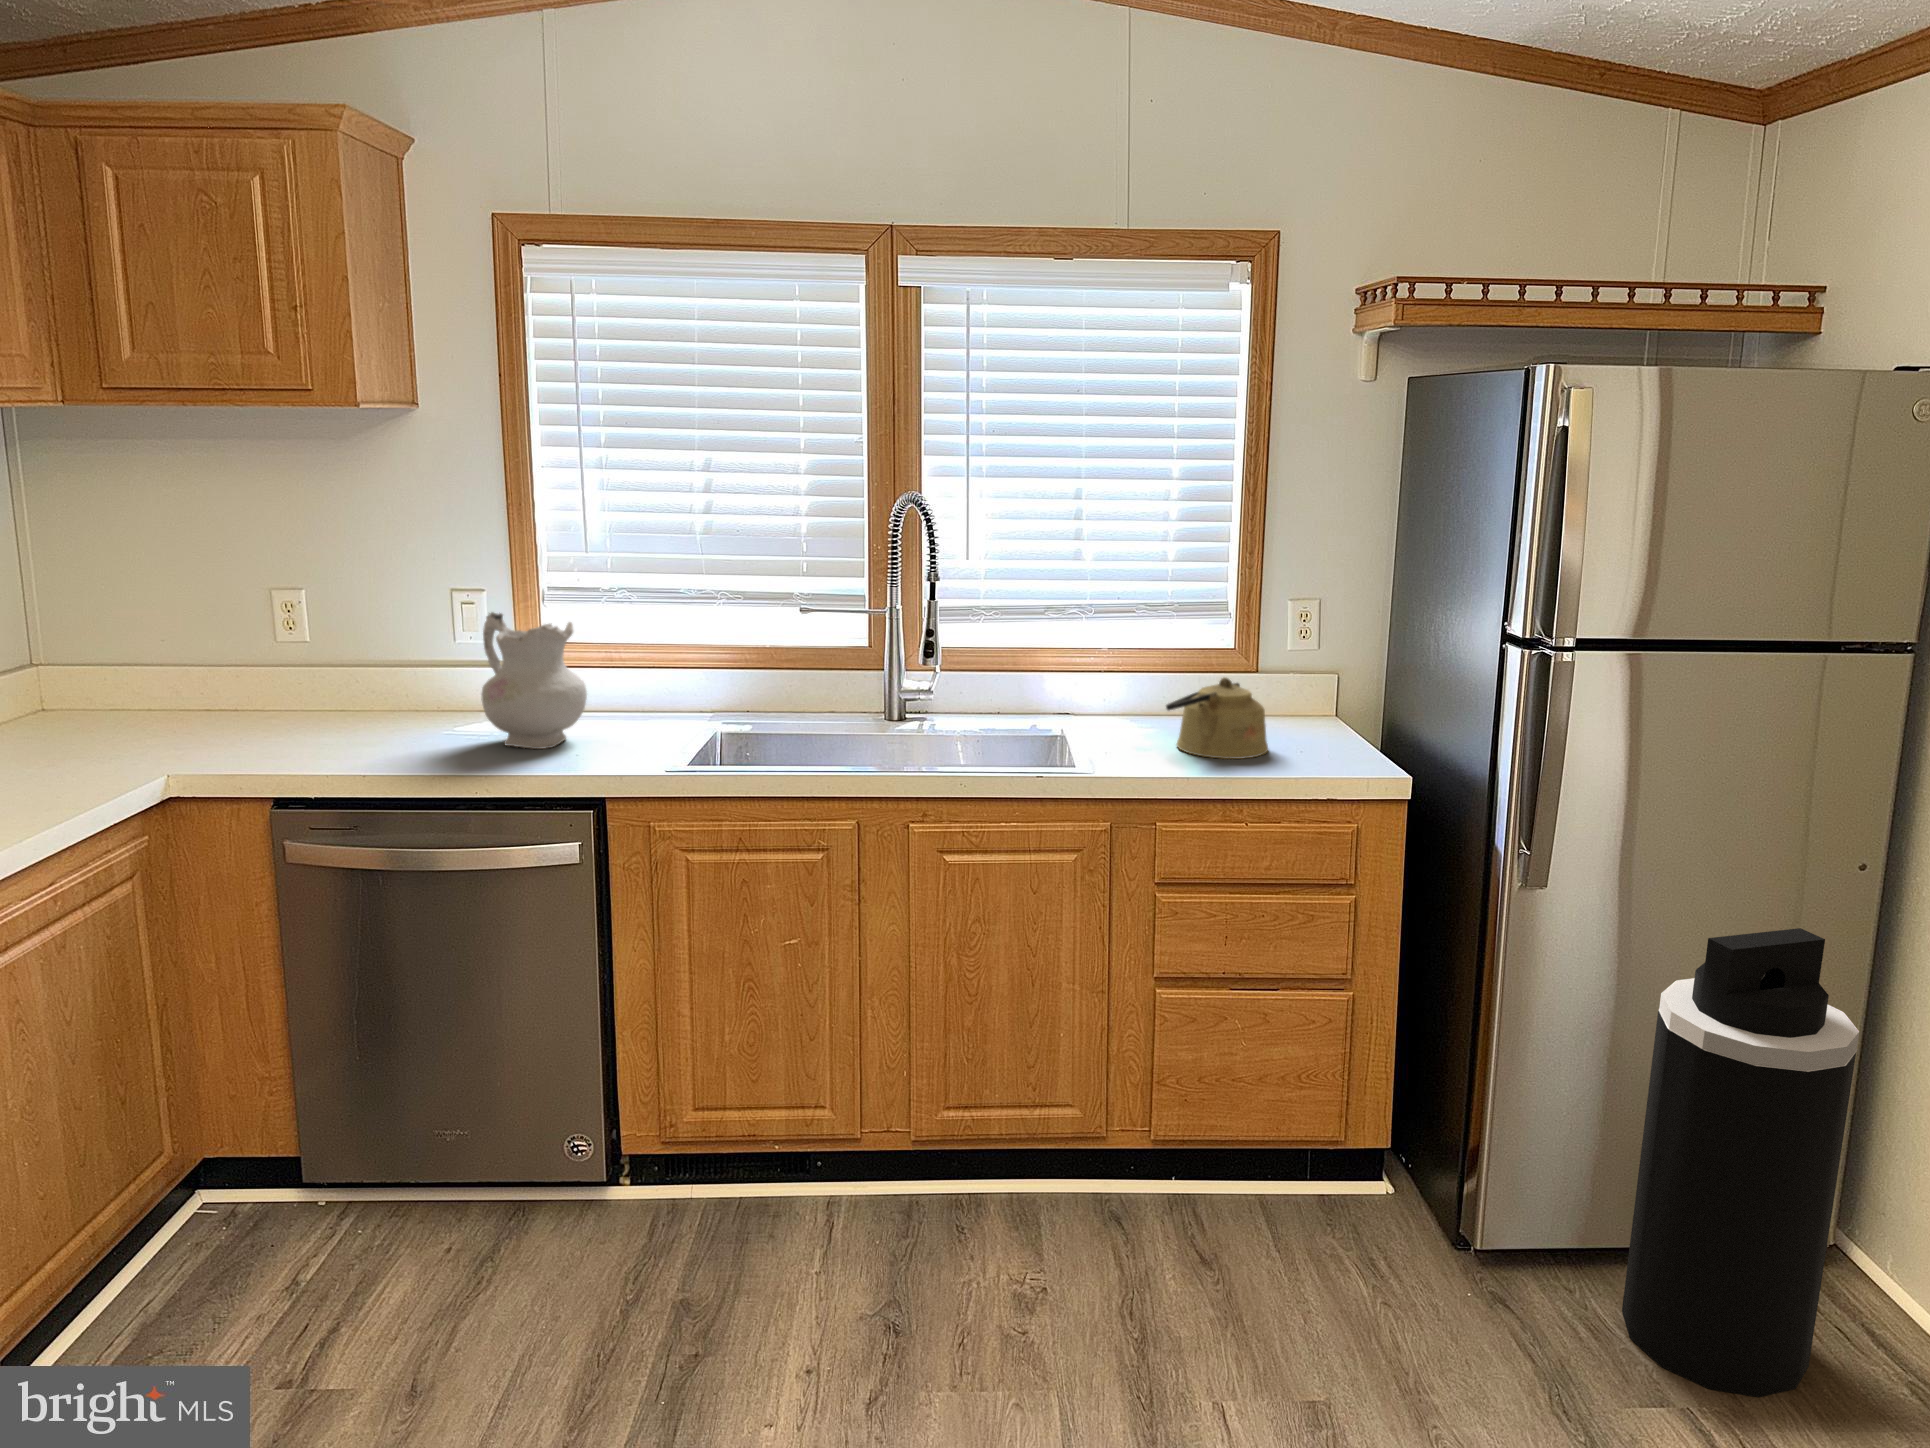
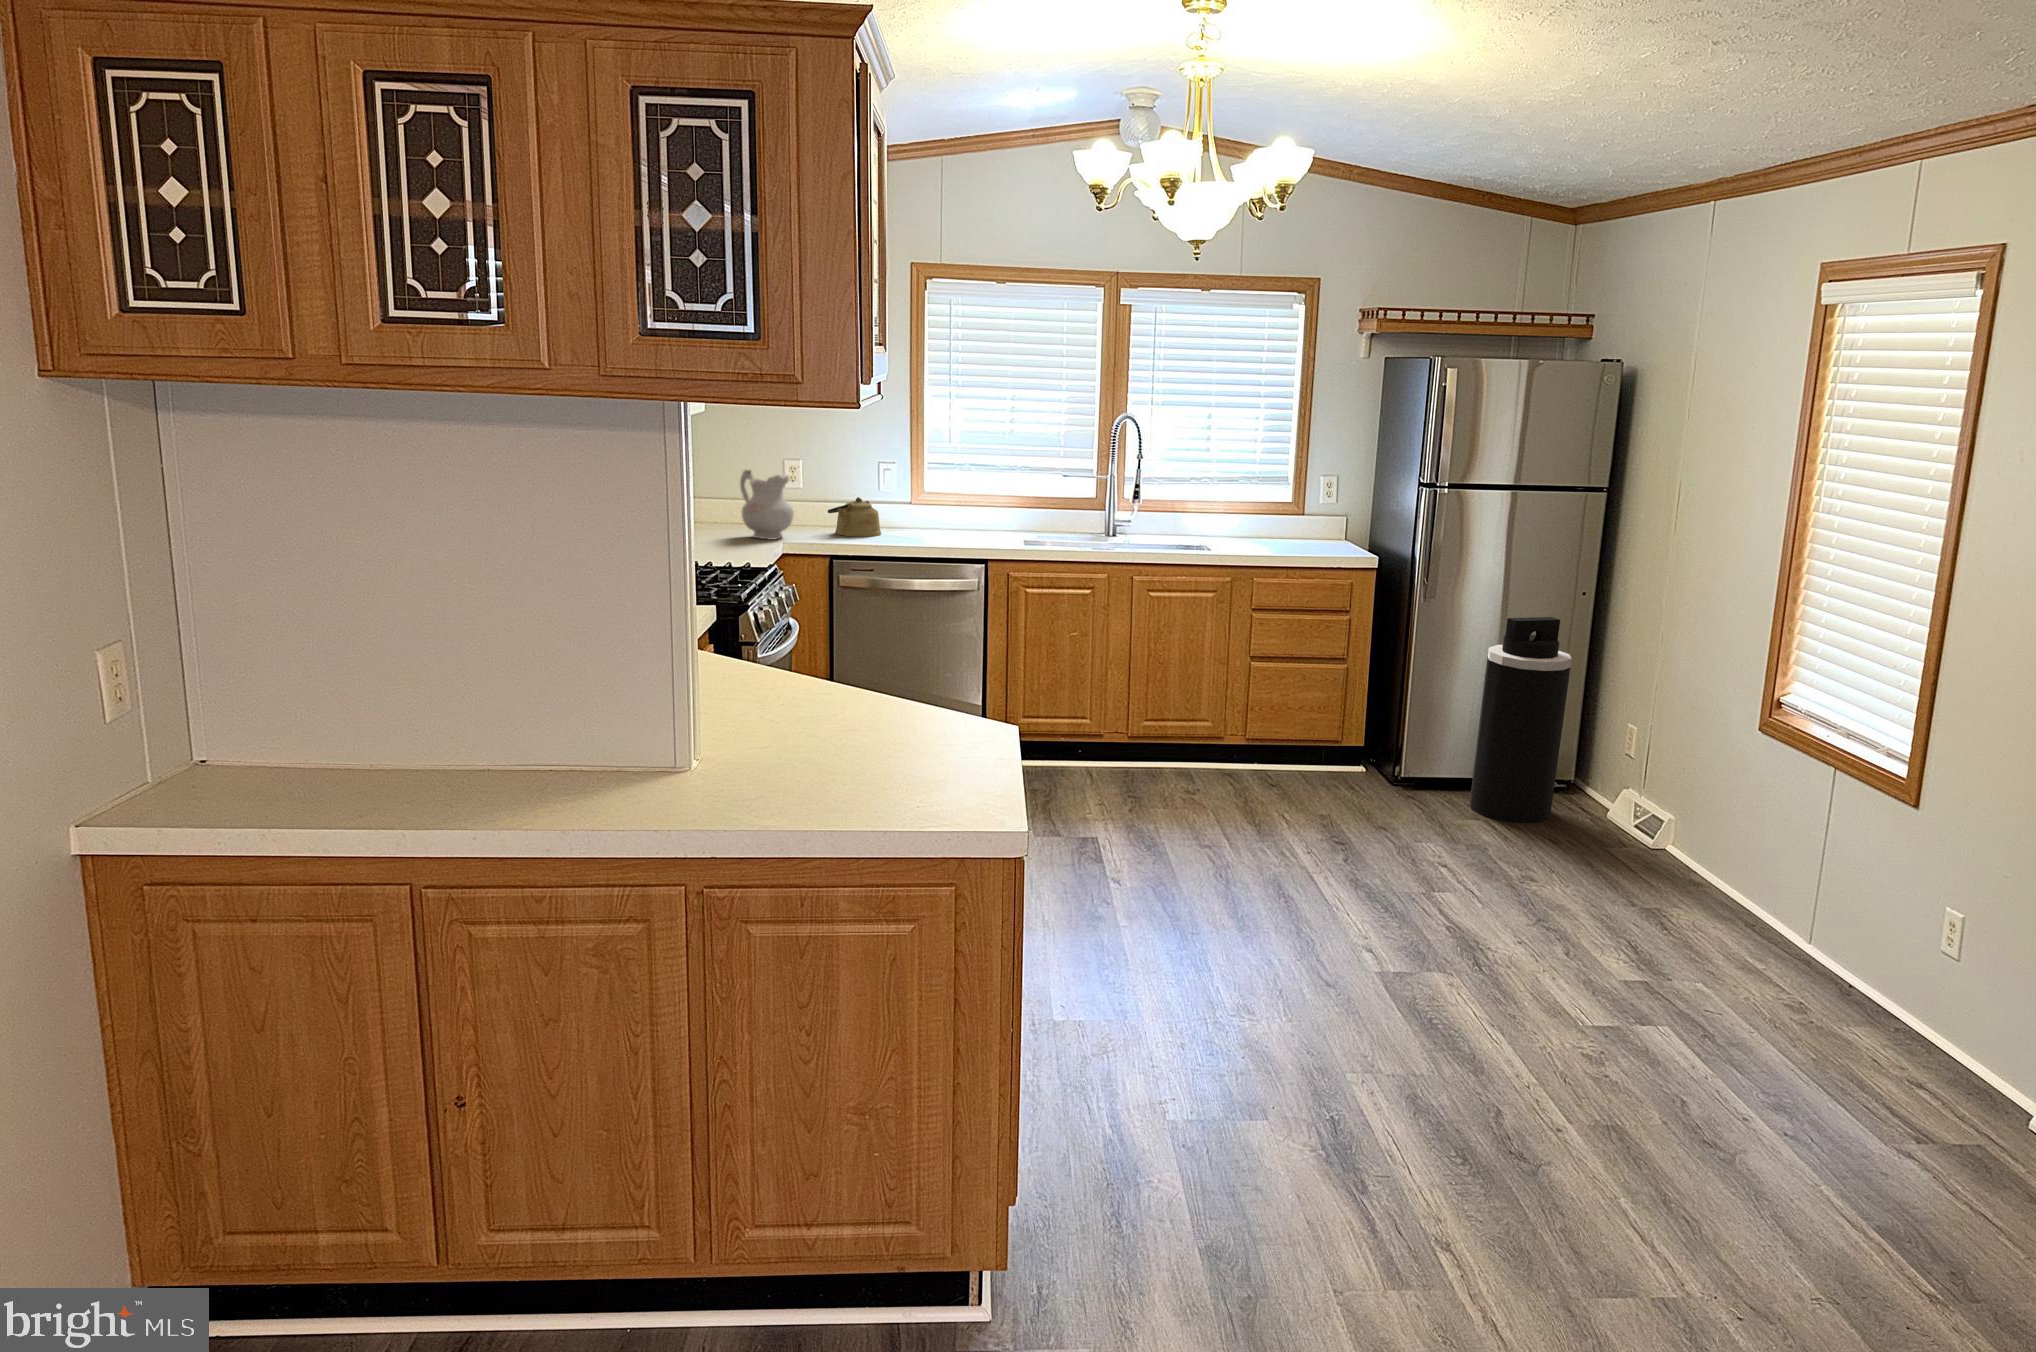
ceramic pitcher: present [481,612,587,749] -> present [740,470,794,540]
kettle: present [1166,677,1268,759] -> present [828,497,881,537]

